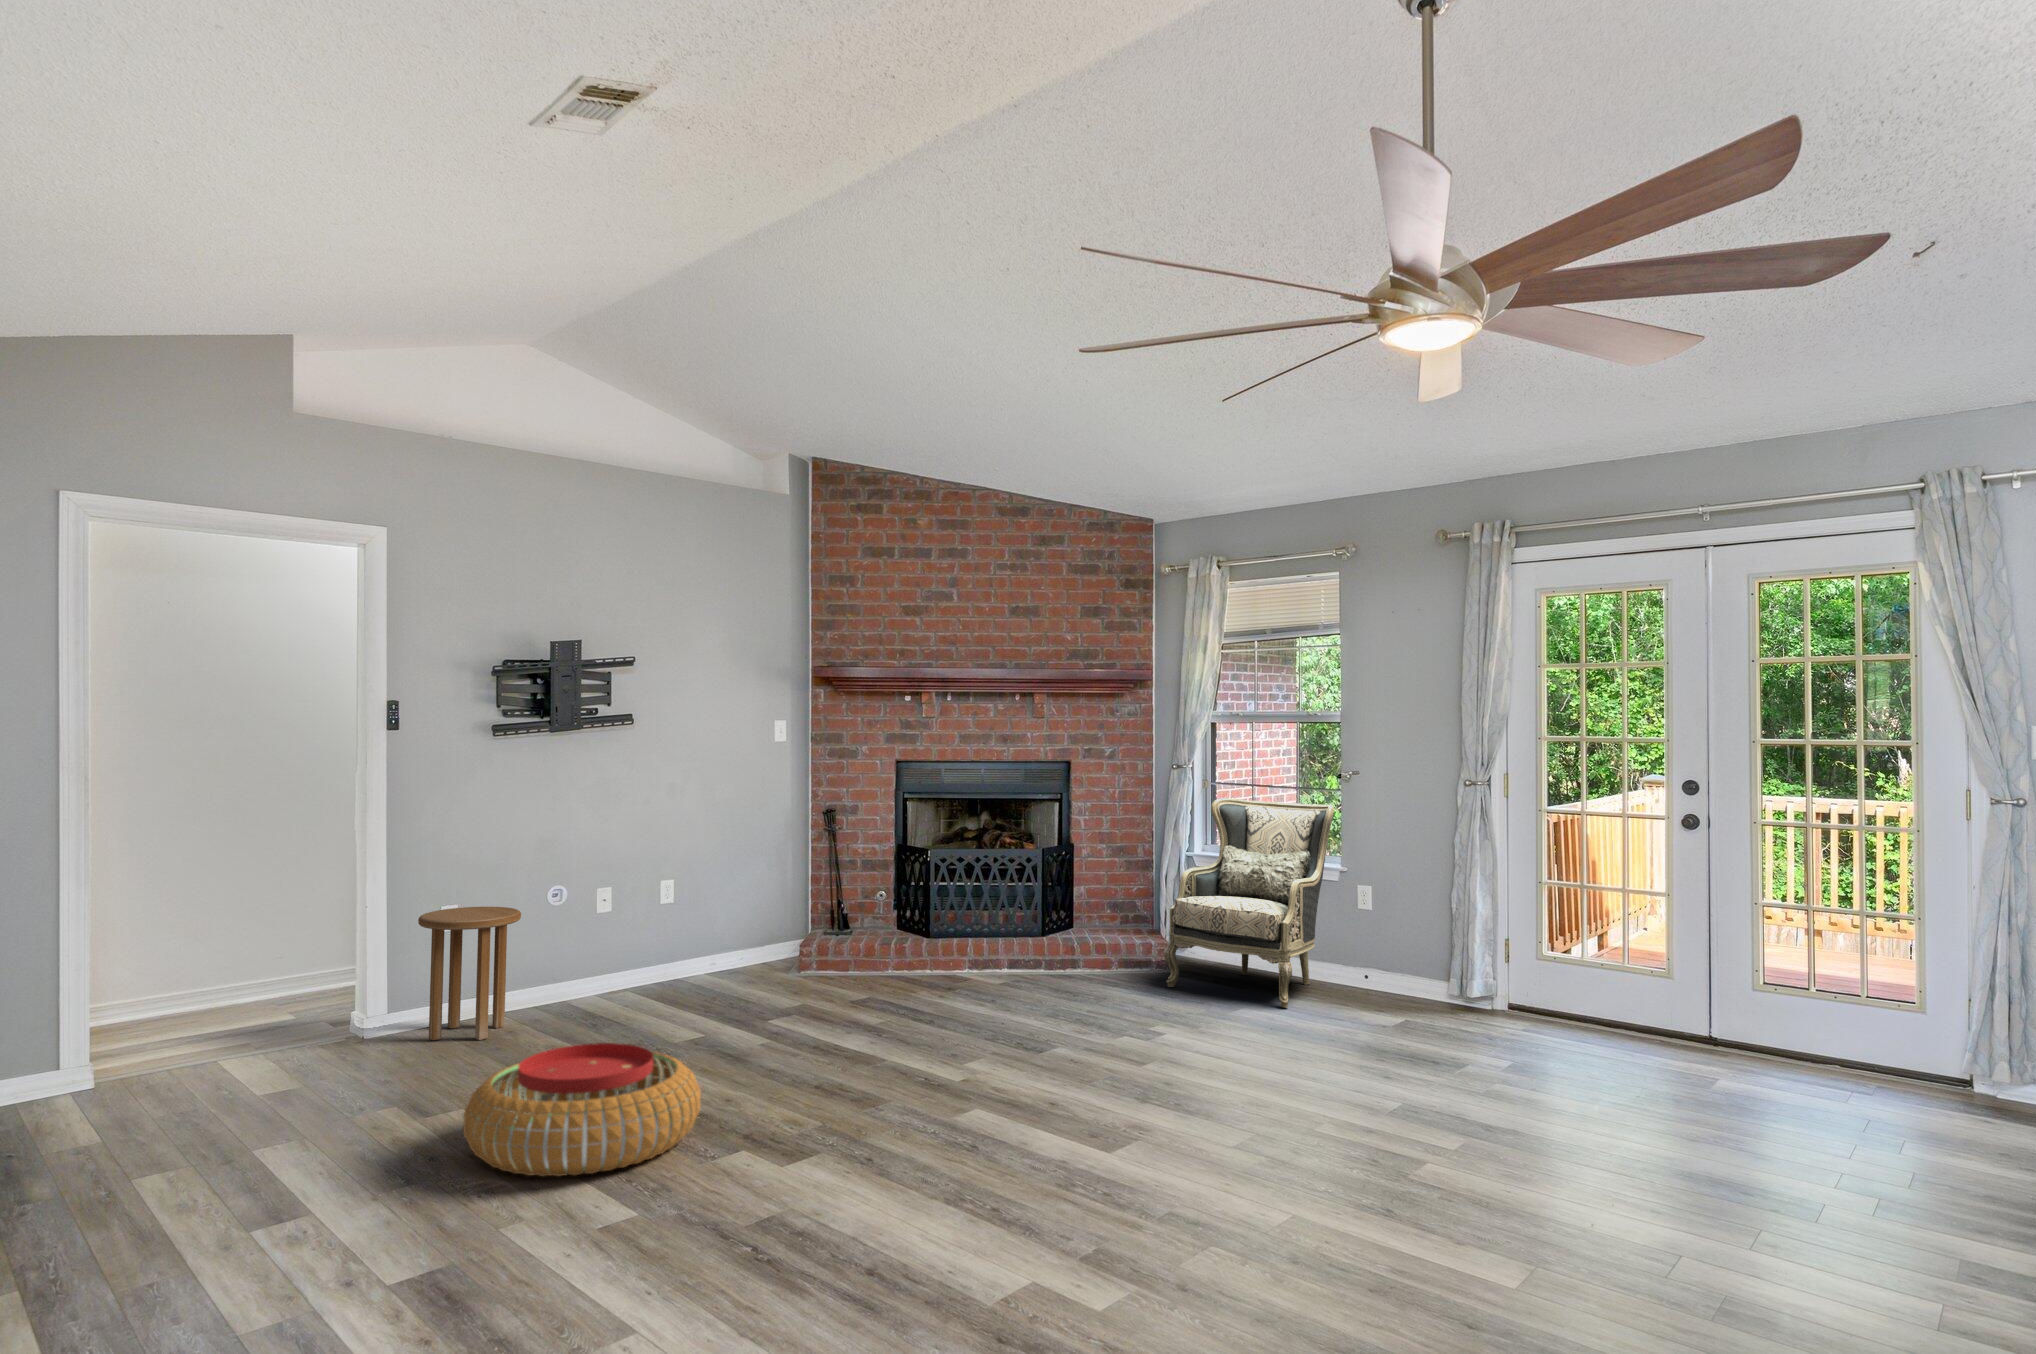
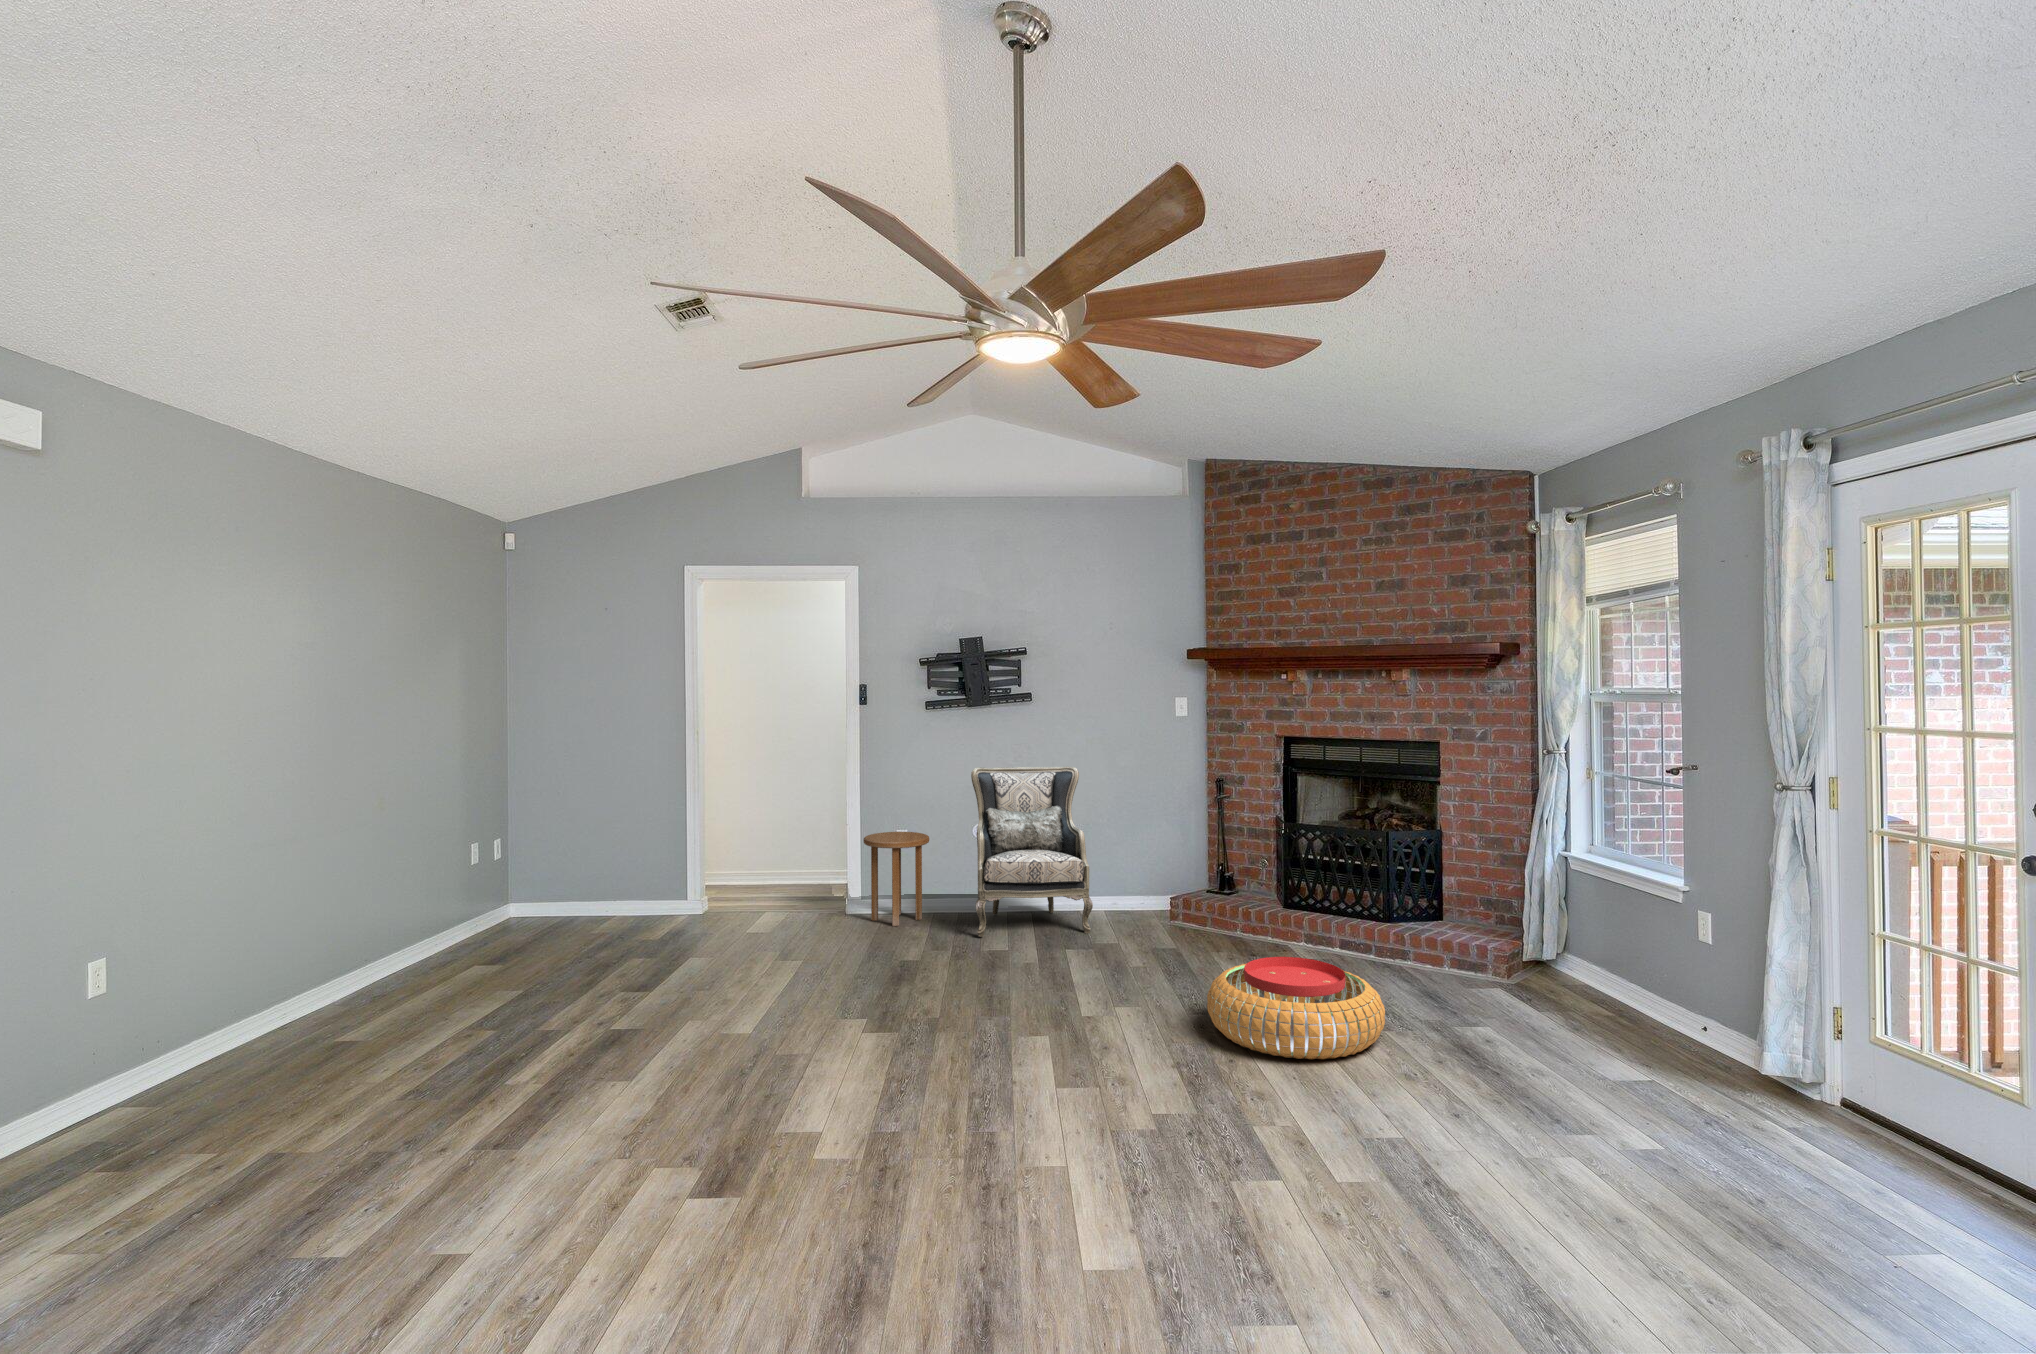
armchair: present [1164,798,1334,1007] -> present [971,766,1093,937]
pouf: present [463,1043,701,1176] -> present [1207,957,1385,1059]

